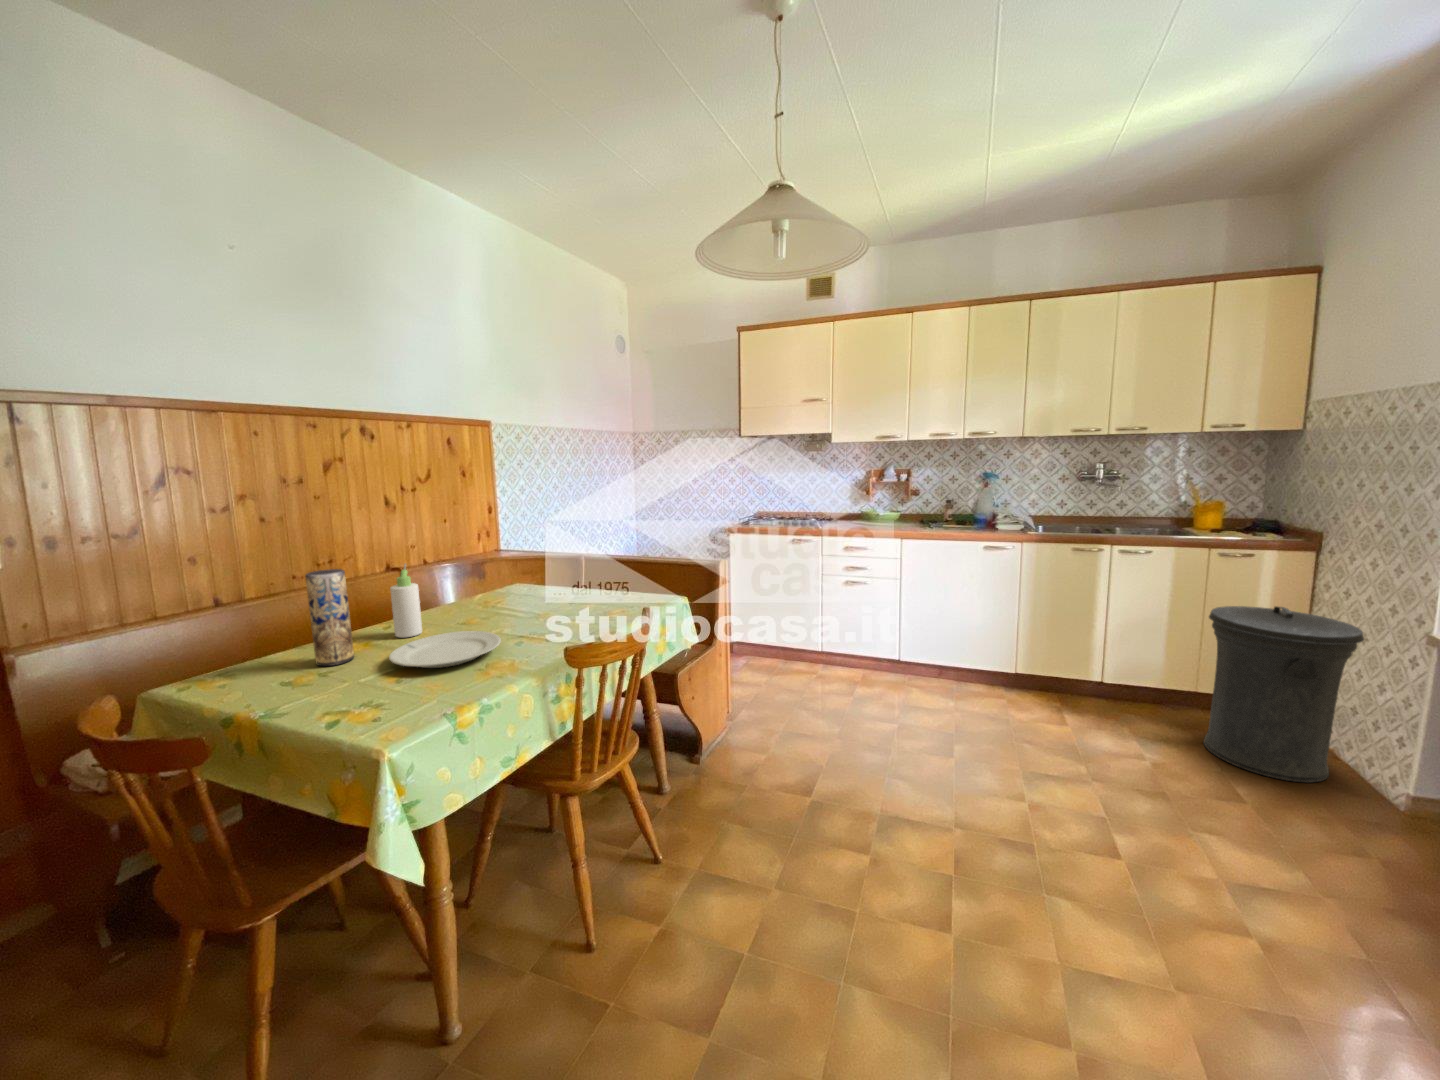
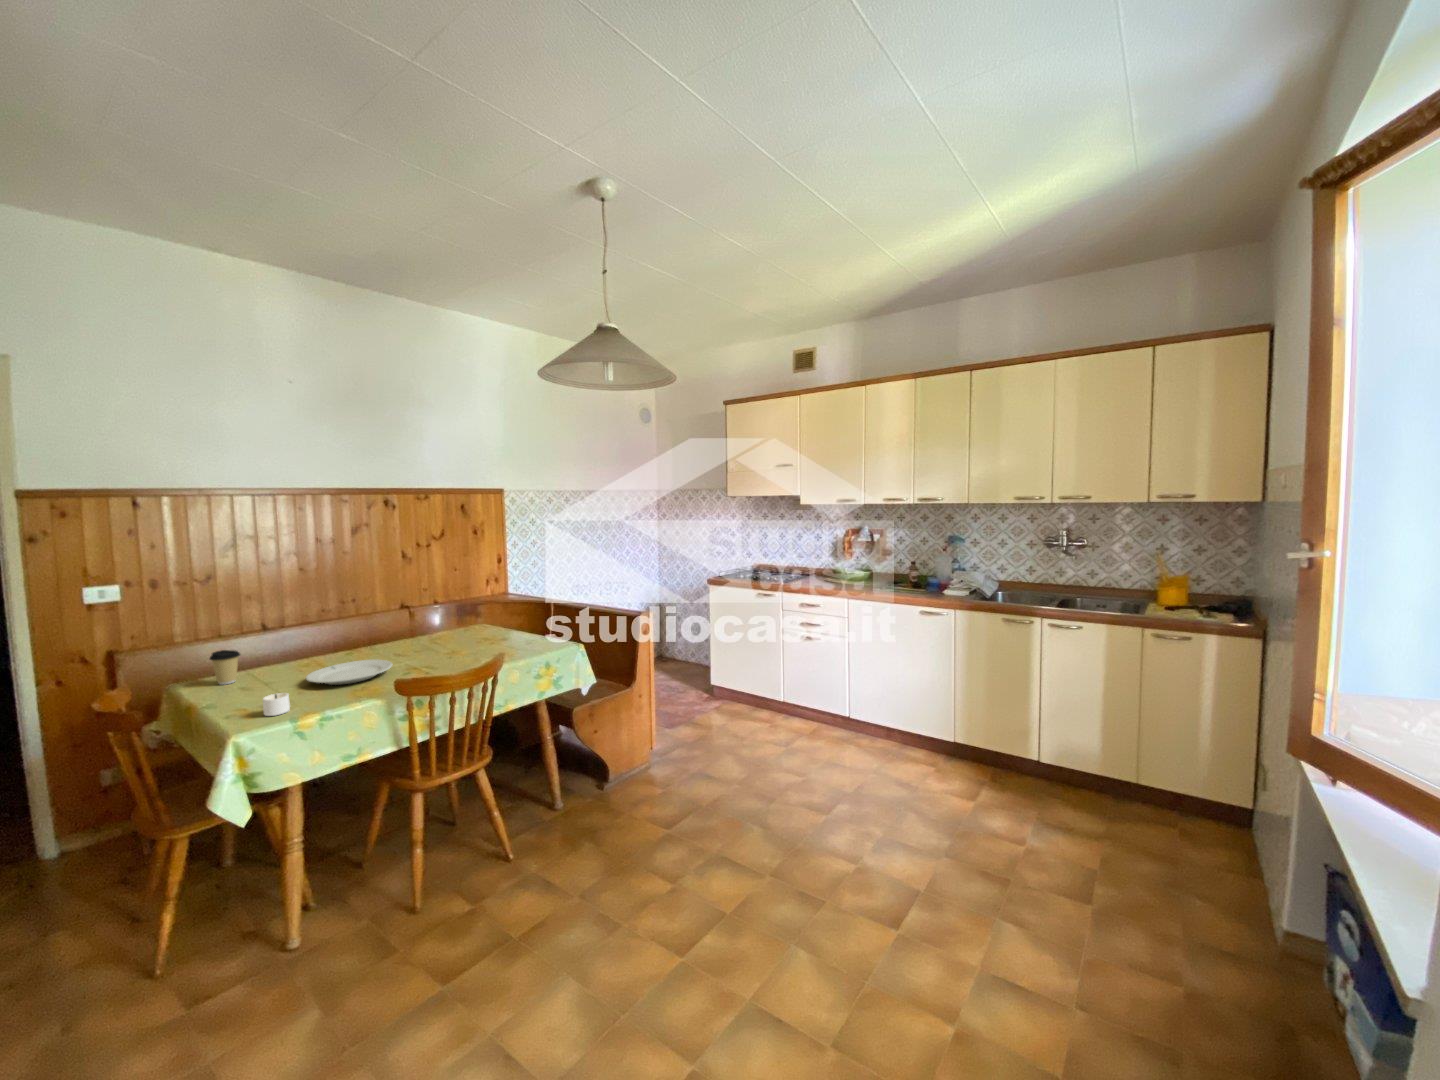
bottle: present [390,564,422,638] -> none [340,607,363,661]
vase: present [305,569,354,666] -> none [268,610,300,677]
trash can: present [1204,606,1364,783] -> none [1106,694,1263,906]
coffee cup: none [224,633,271,685] -> present [210,650,240,685]
candle: none [392,682,437,718] -> present [263,693,290,716]

